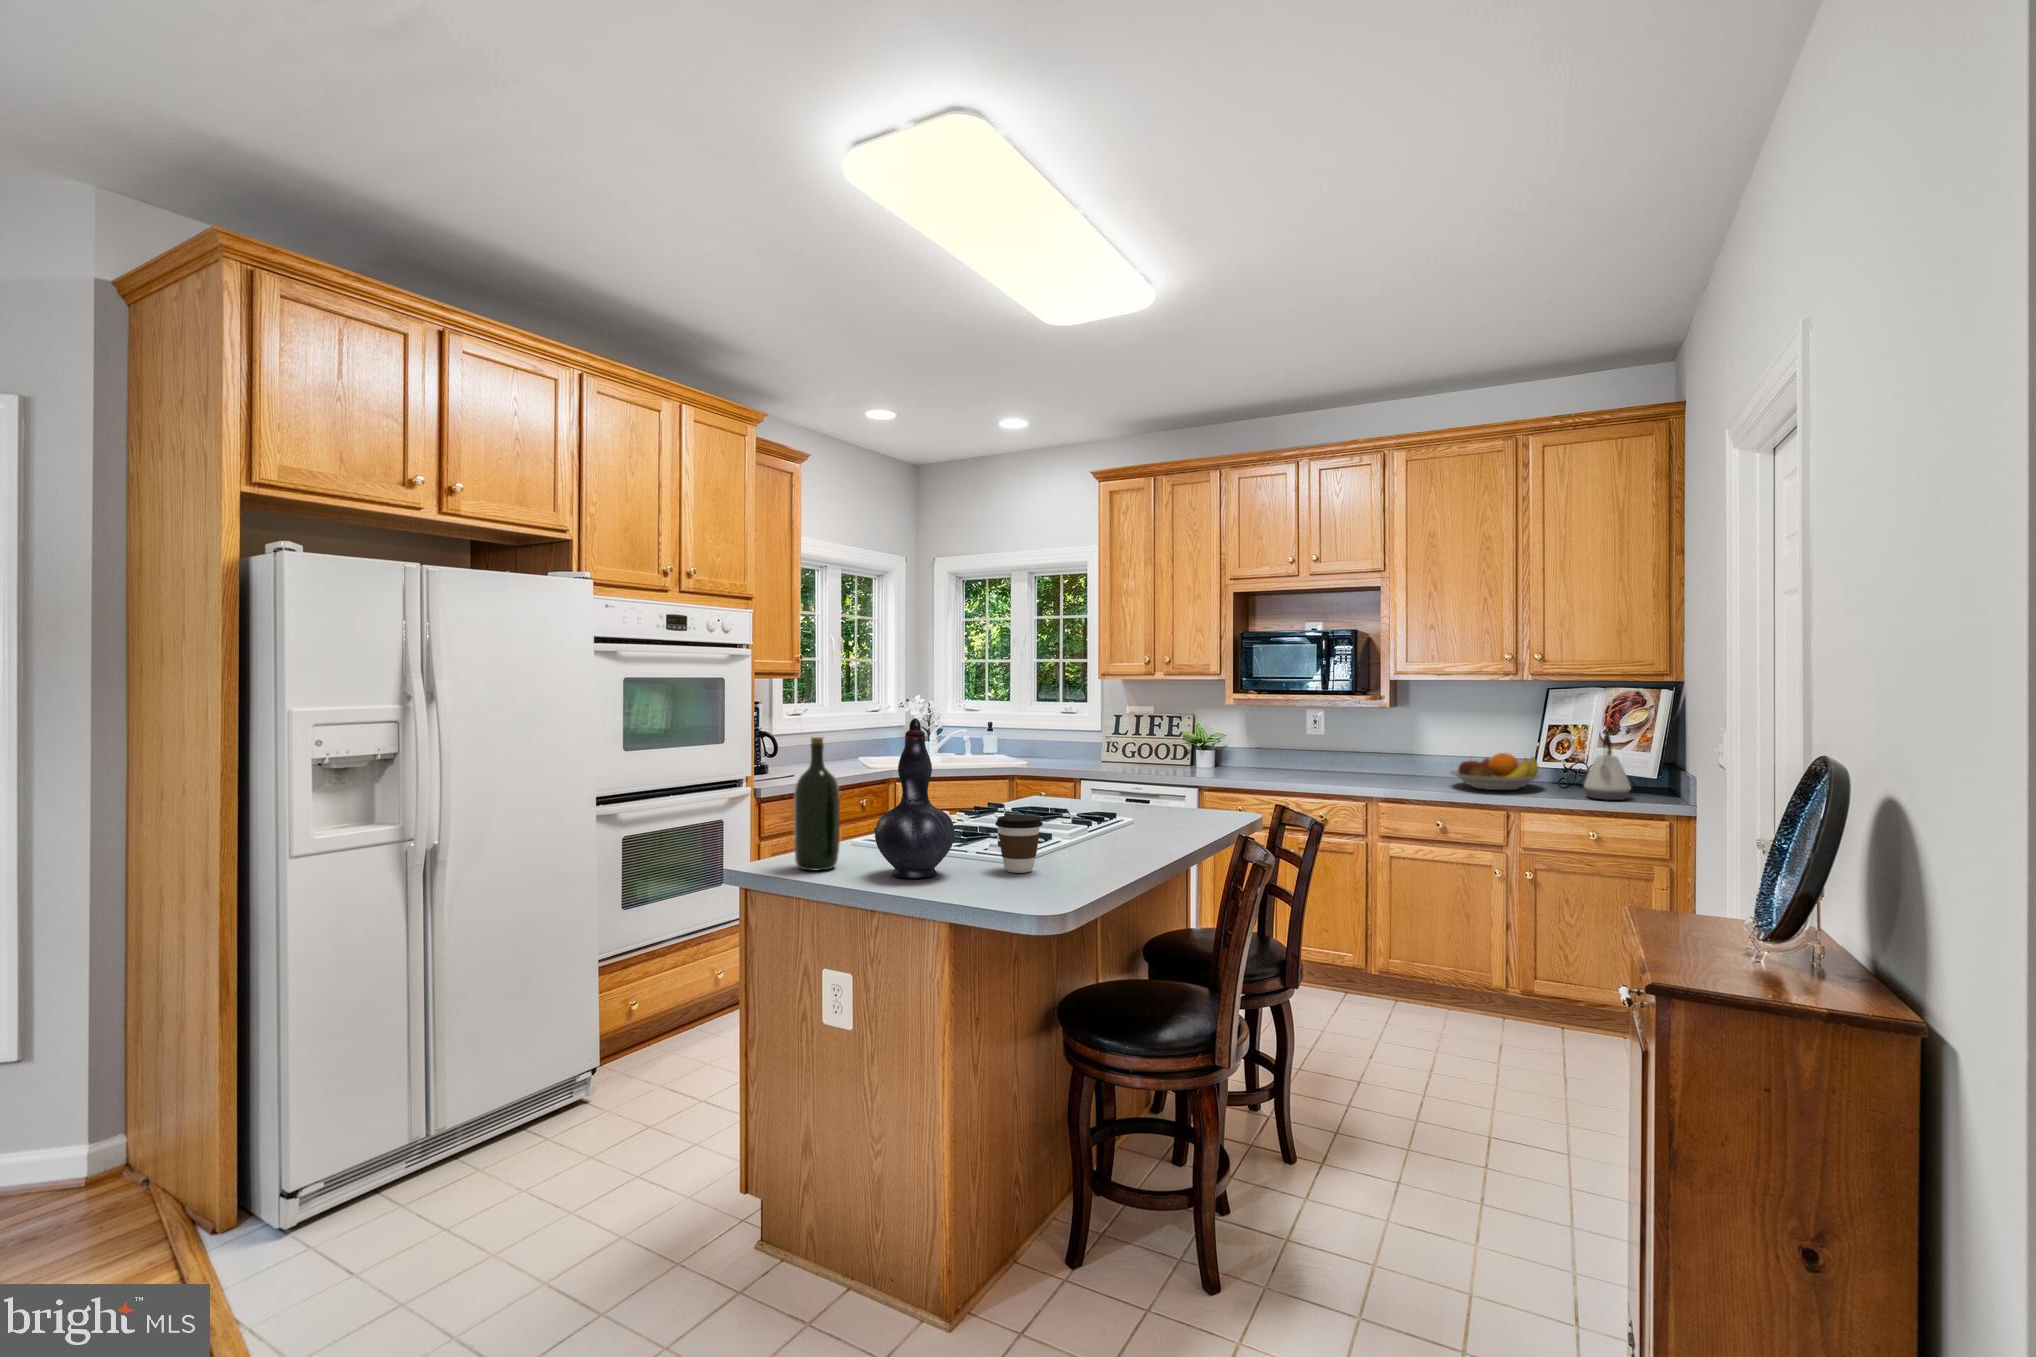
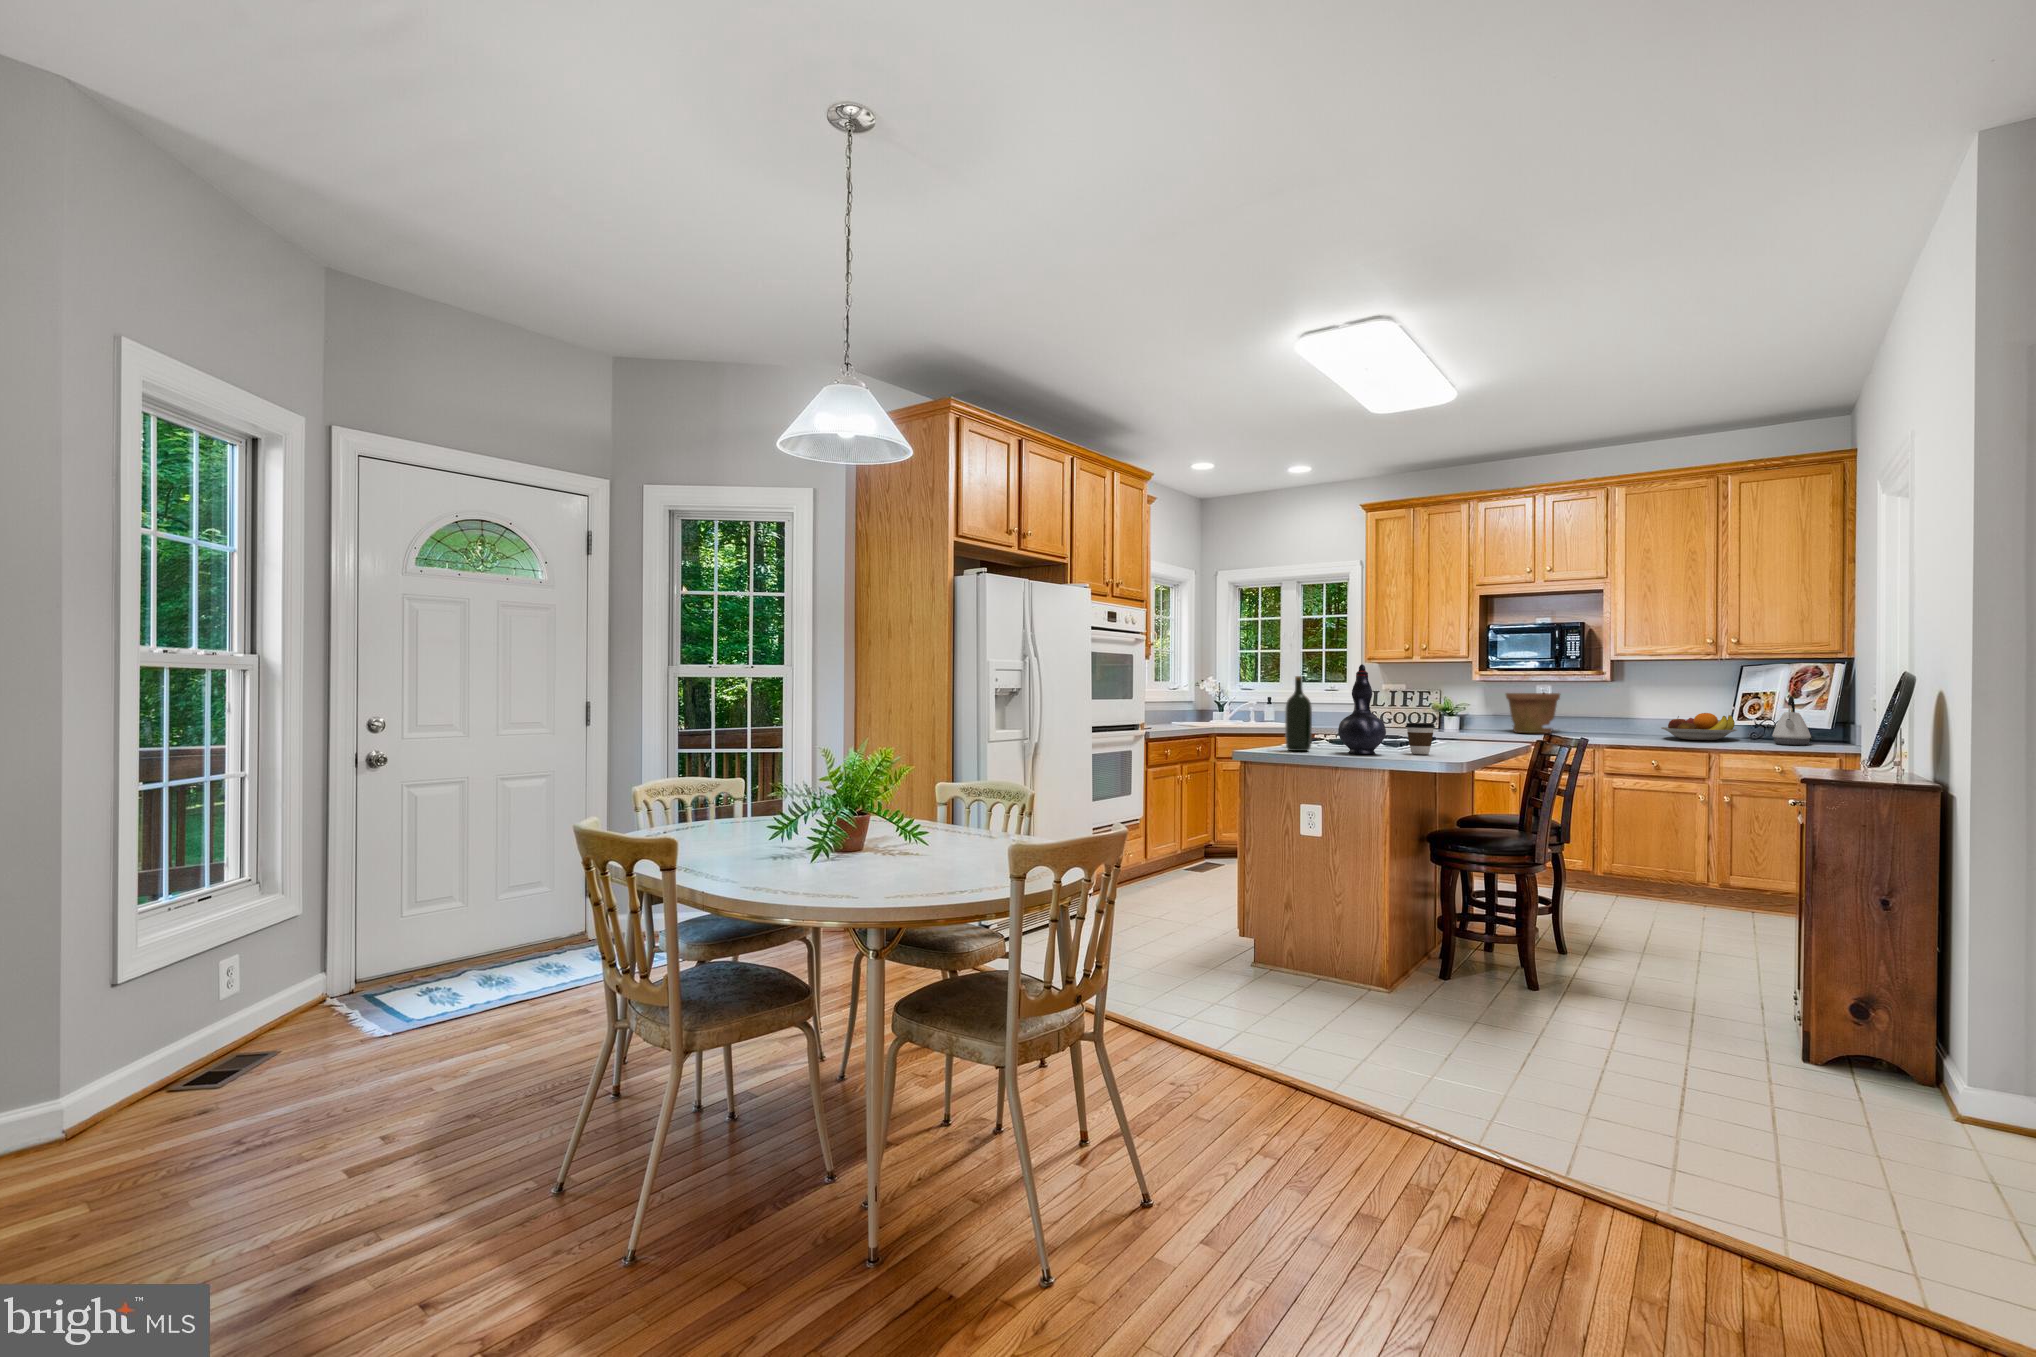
flower pot: none [1266,721,1333,776] -> present [1506,693,1560,733]

